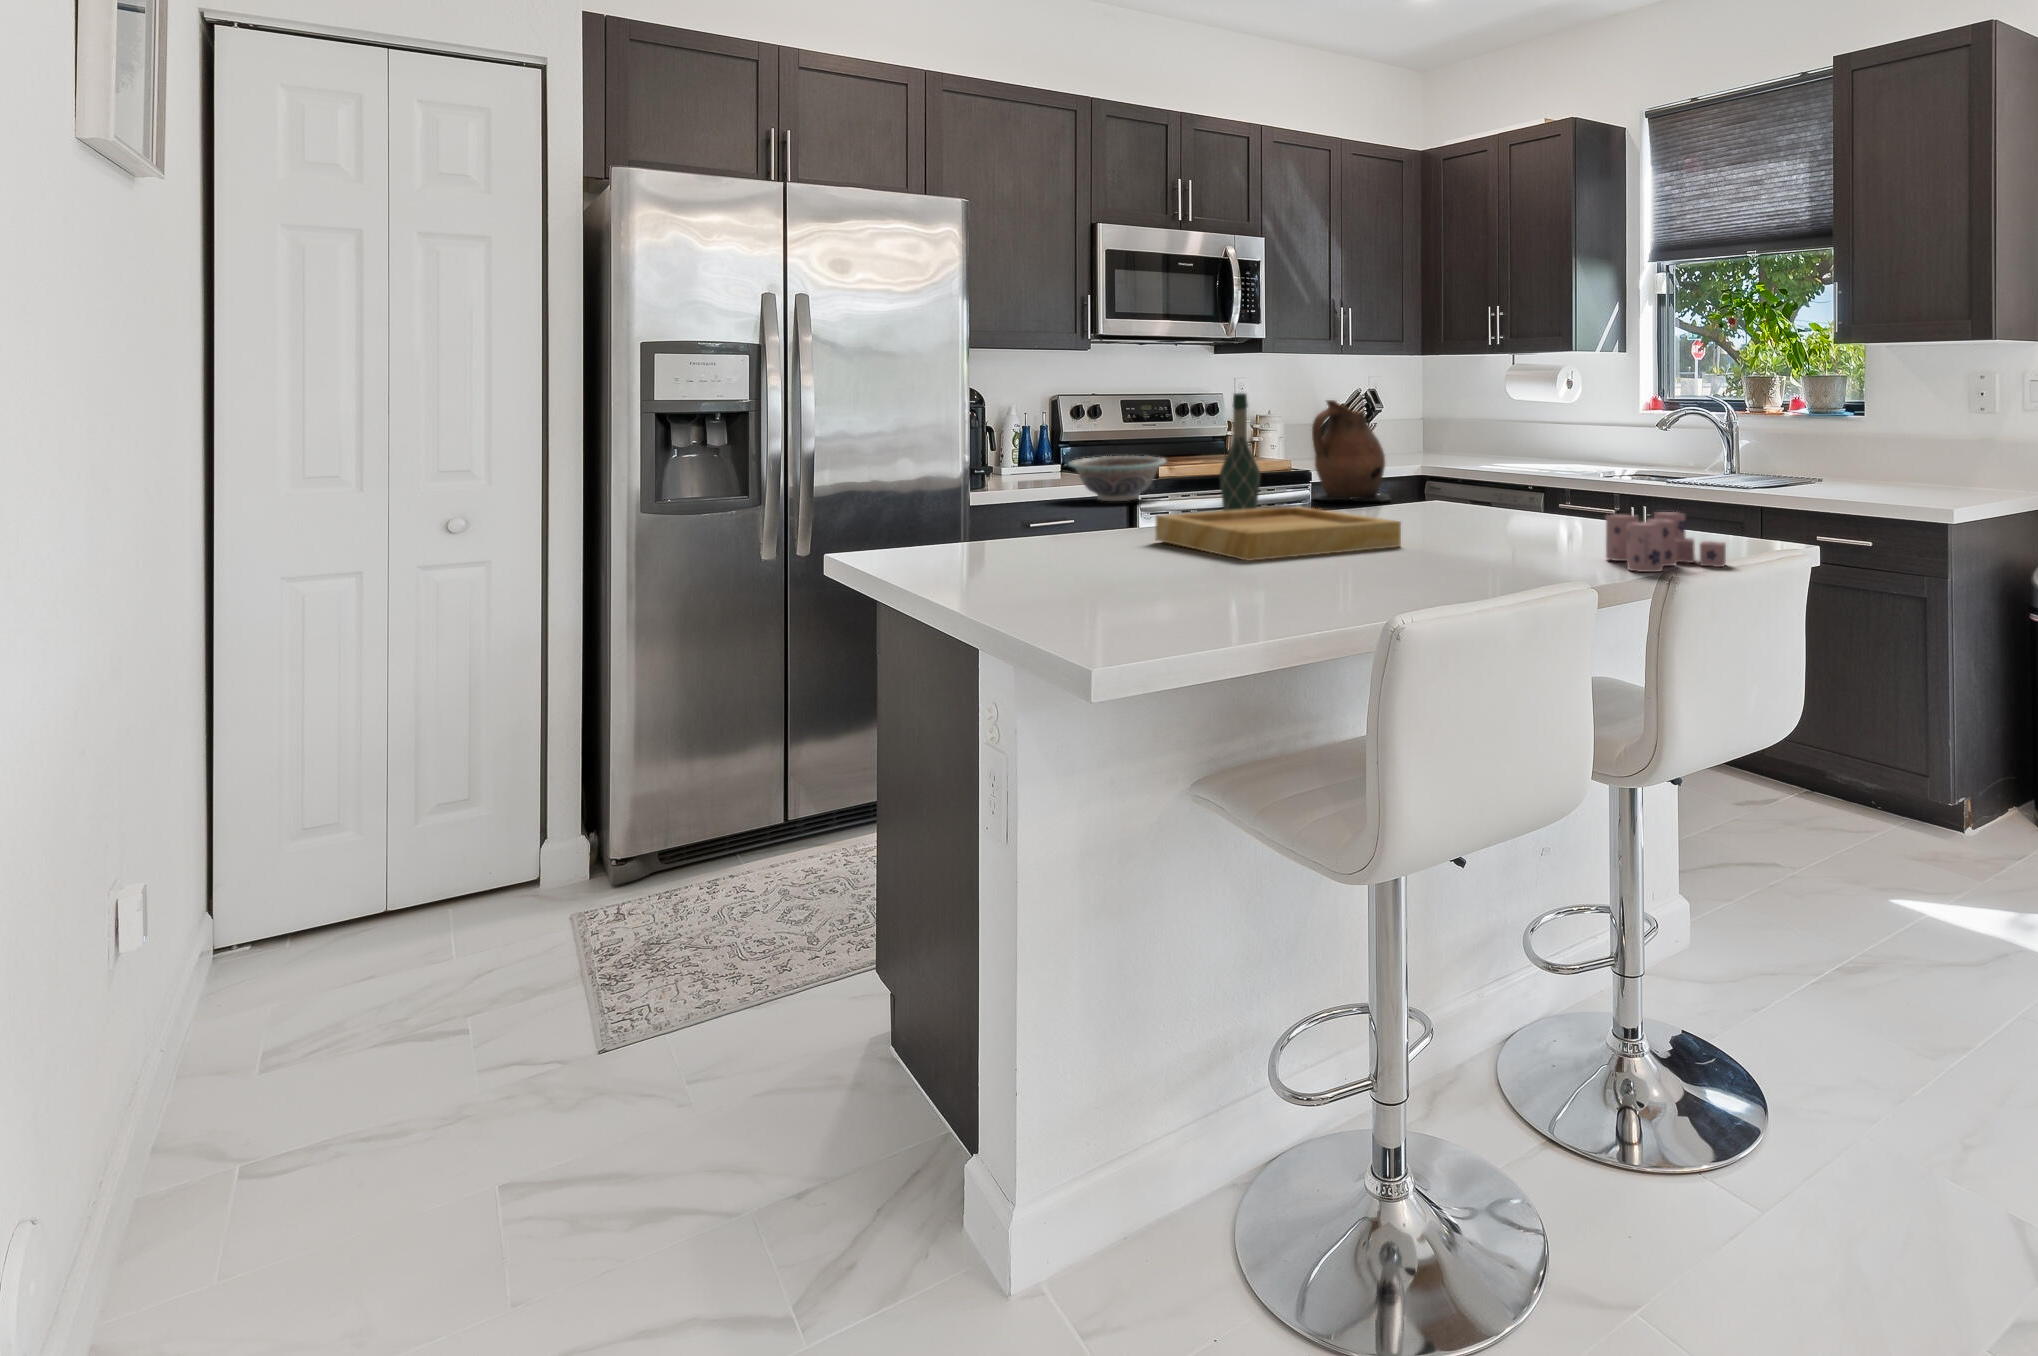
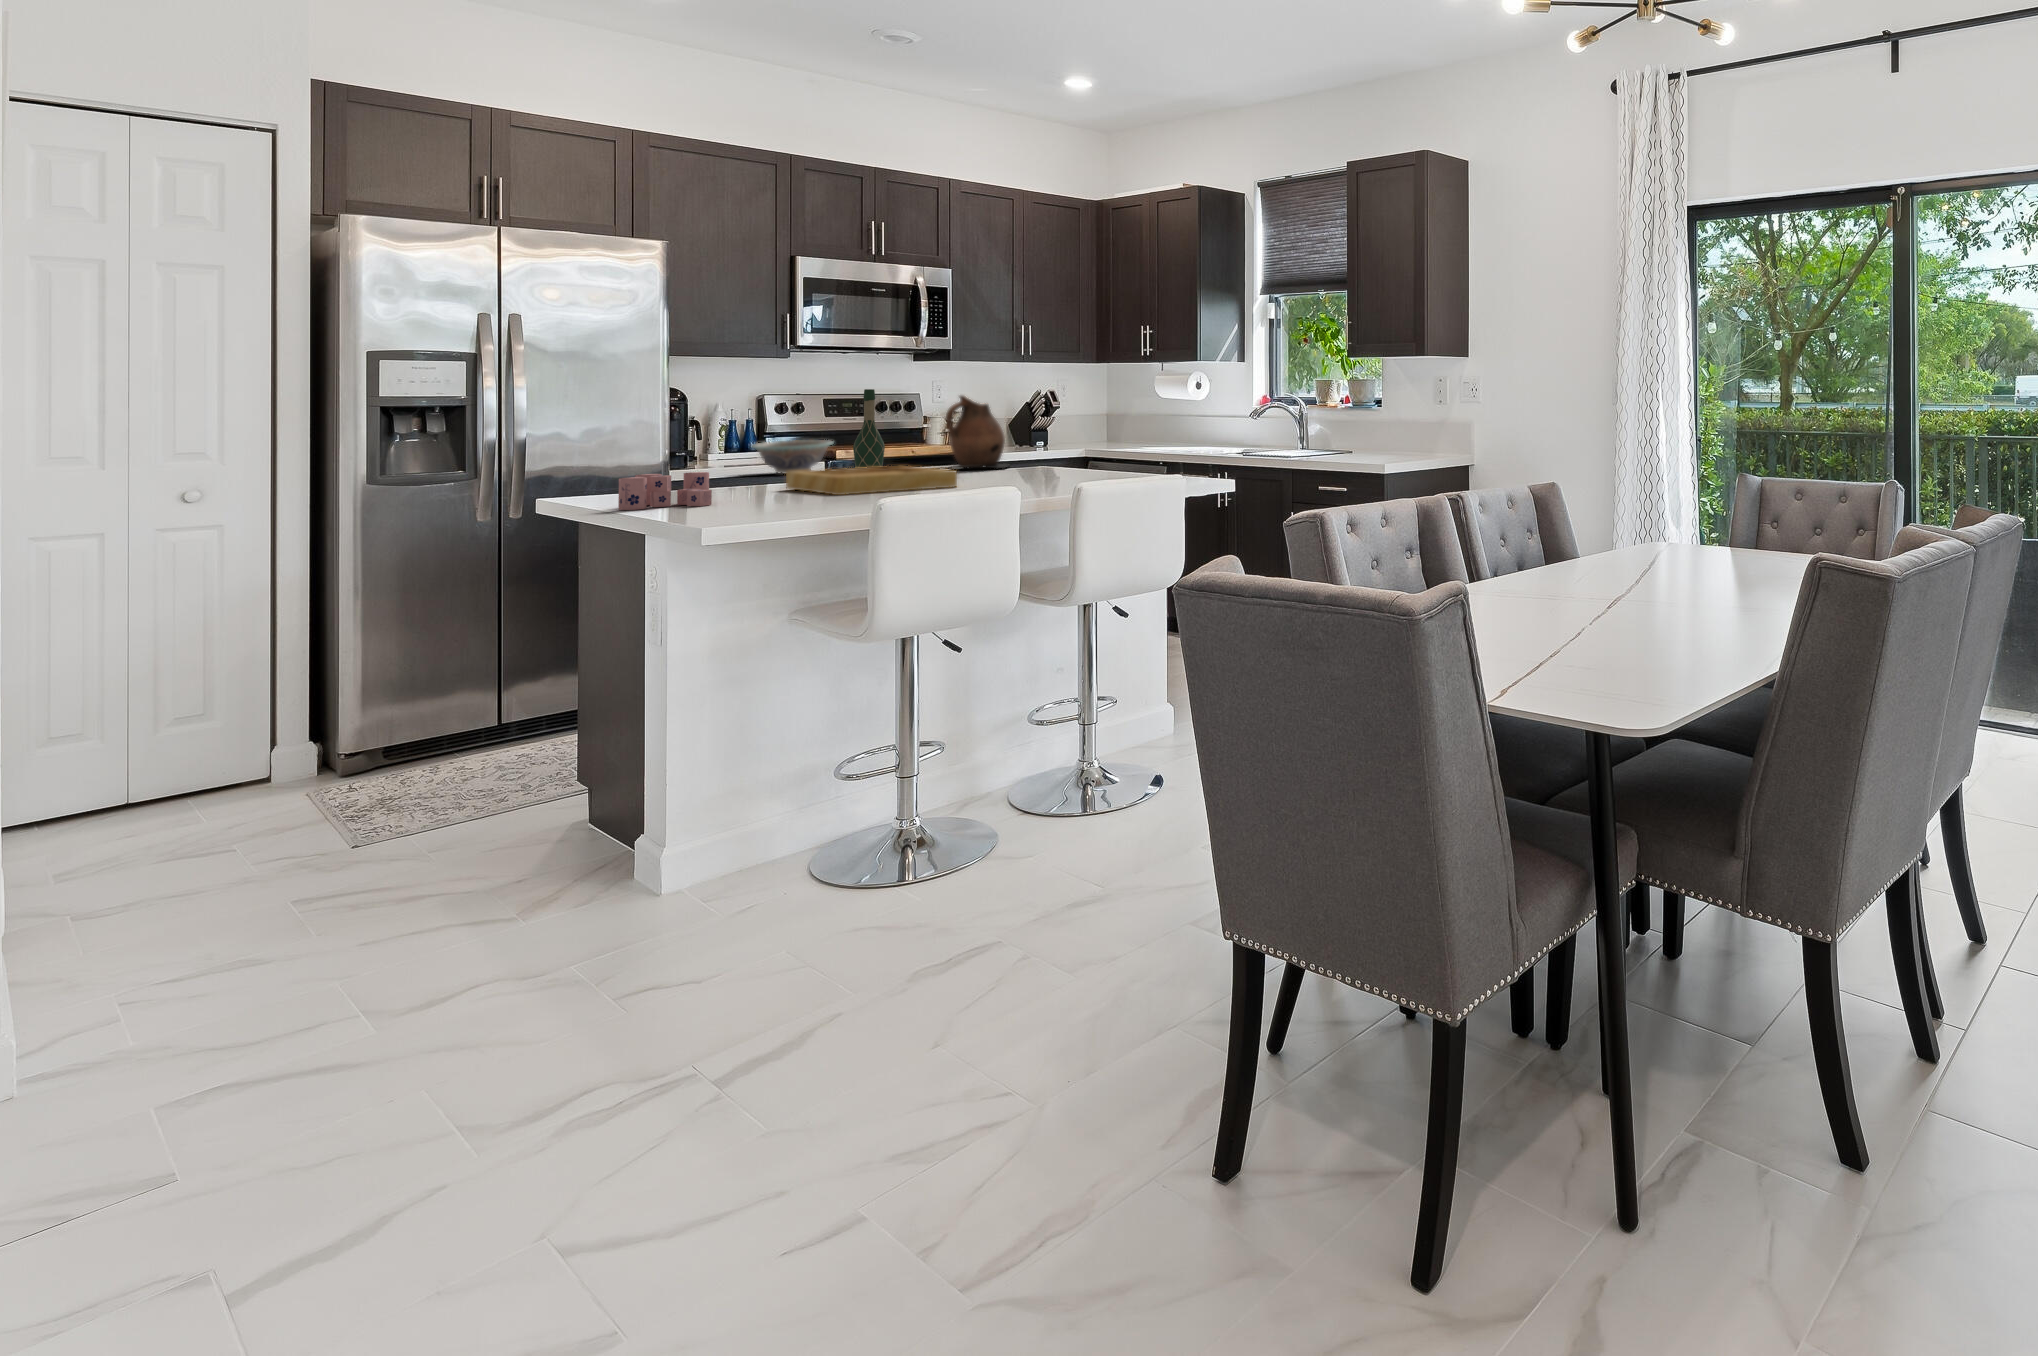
candle: present [1606,512,1726,572] -> present [618,472,712,510]

